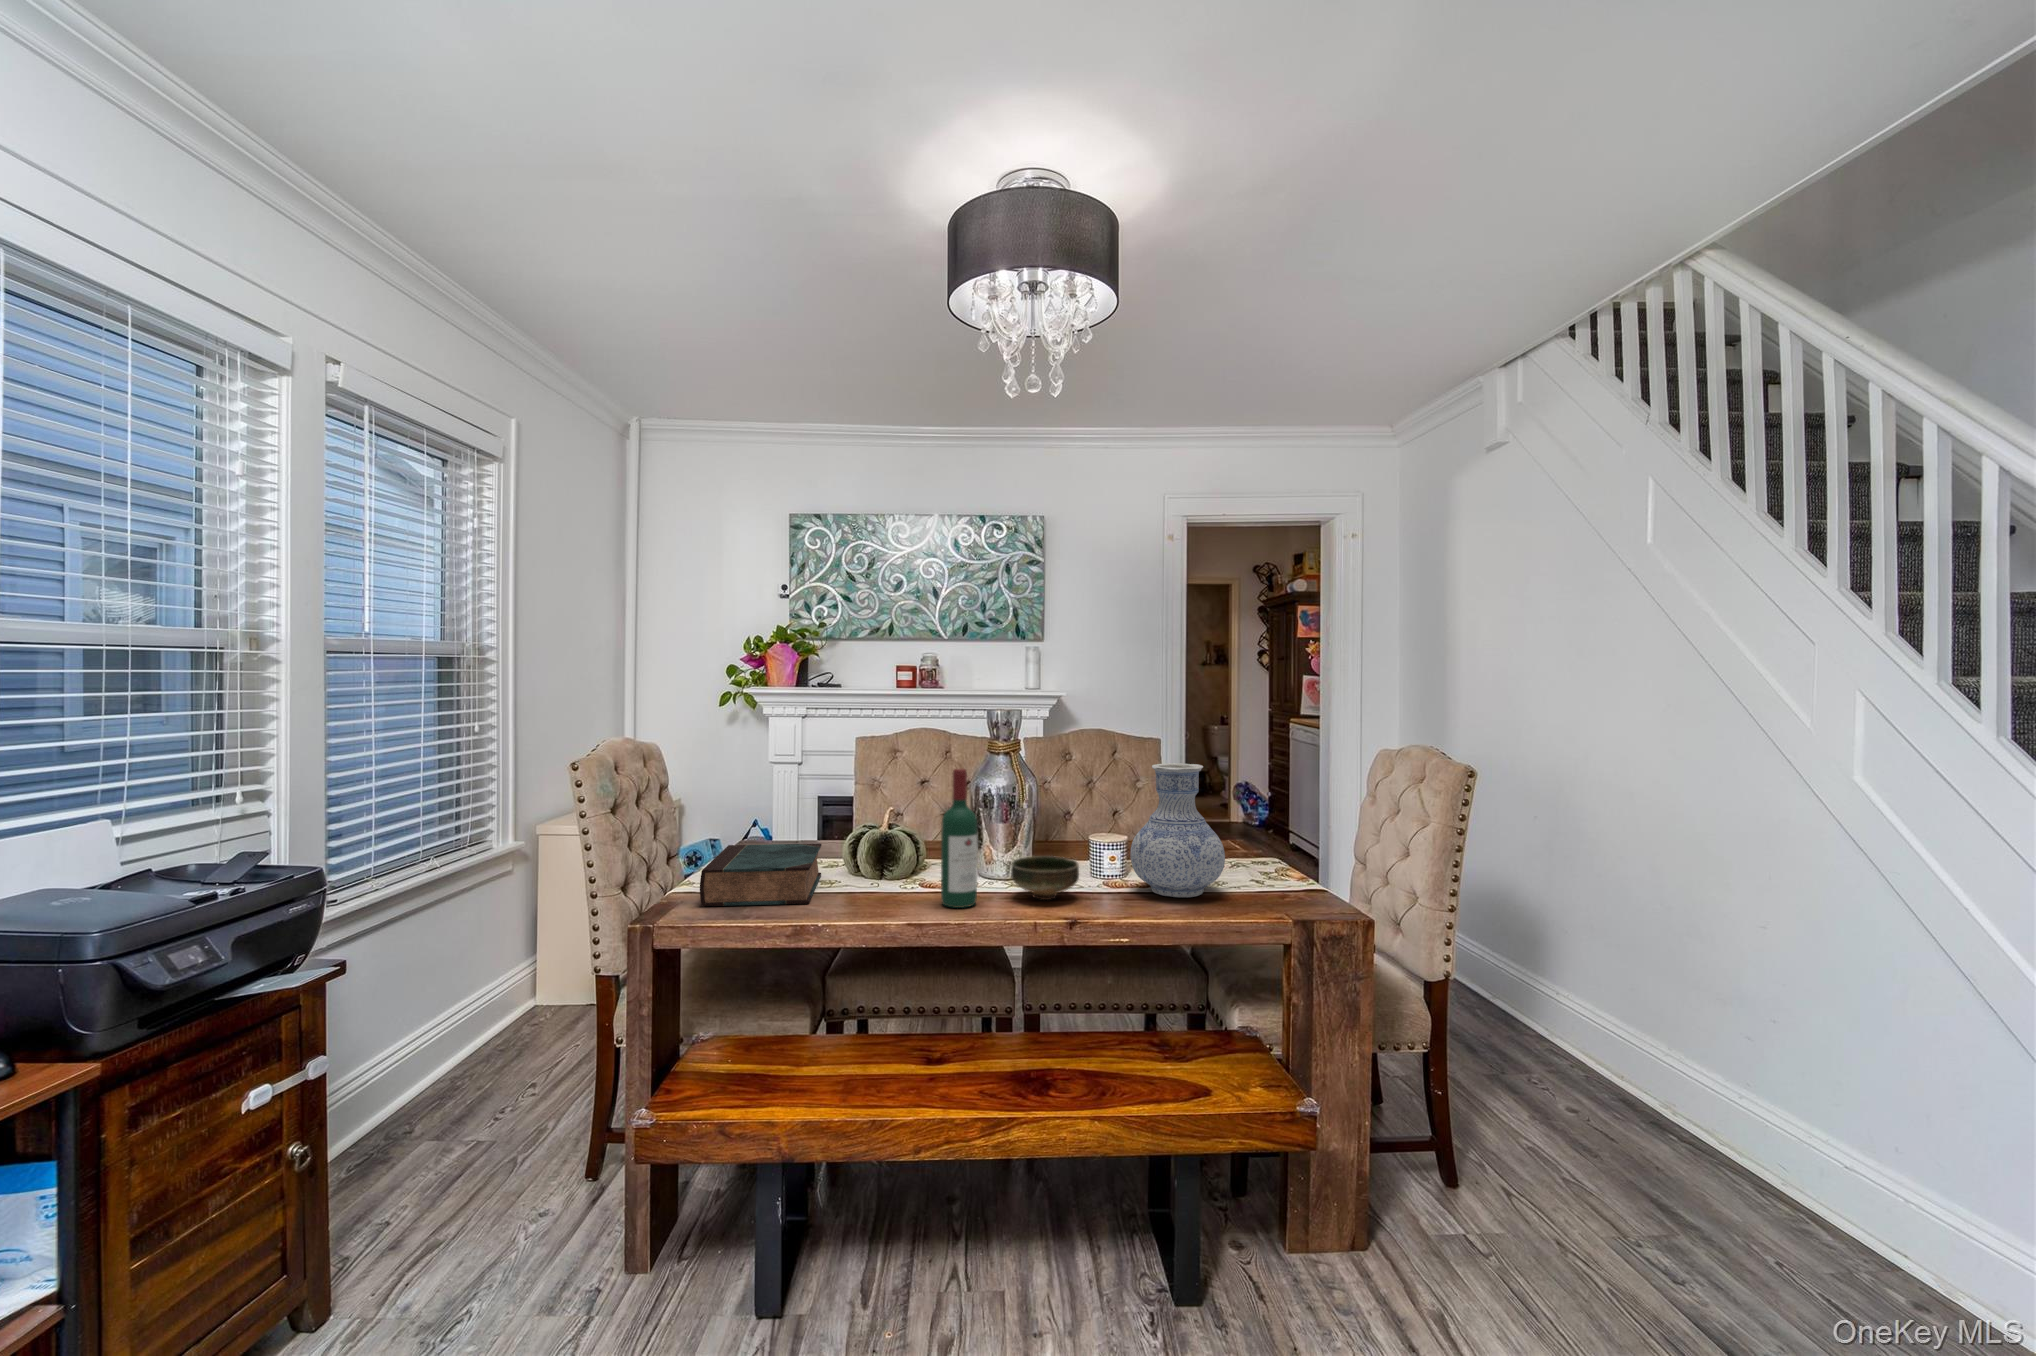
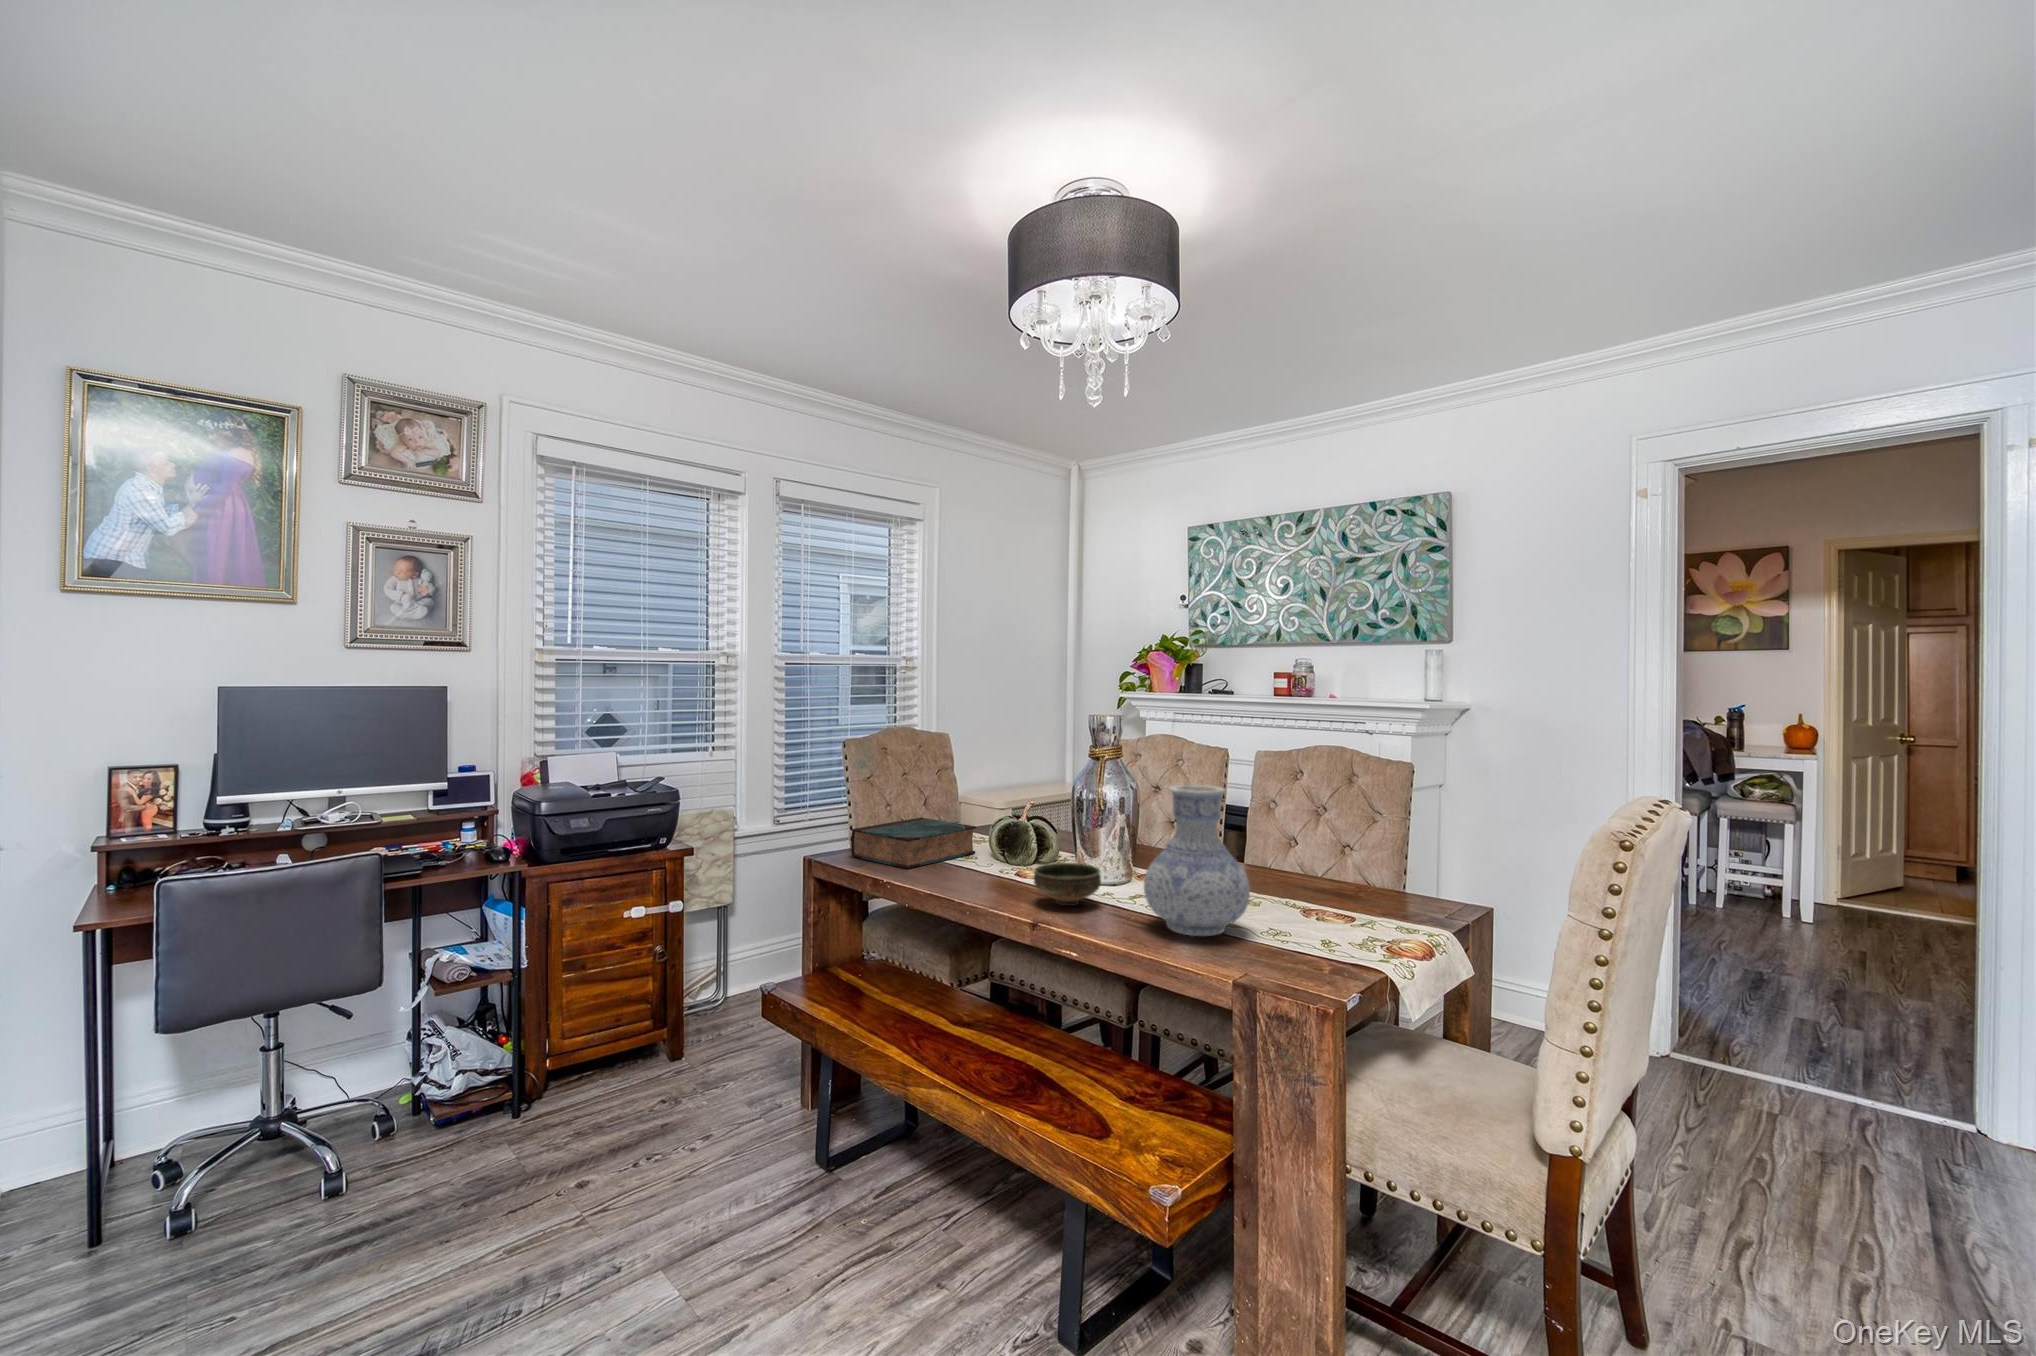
wine bottle: present [941,769,977,908] -> none [976,769,1009,895]

